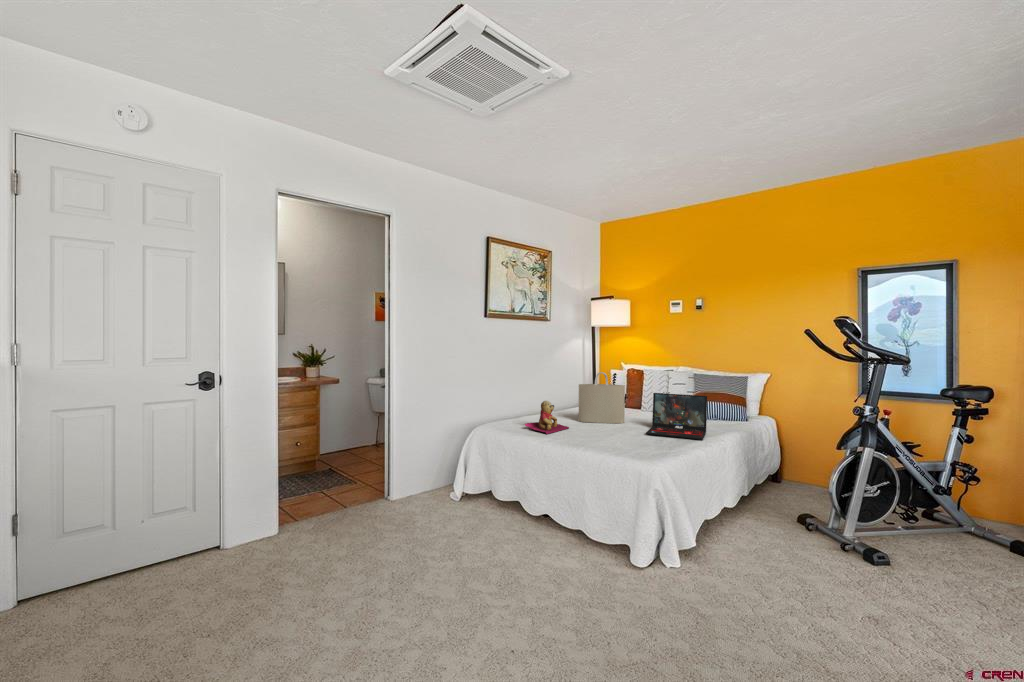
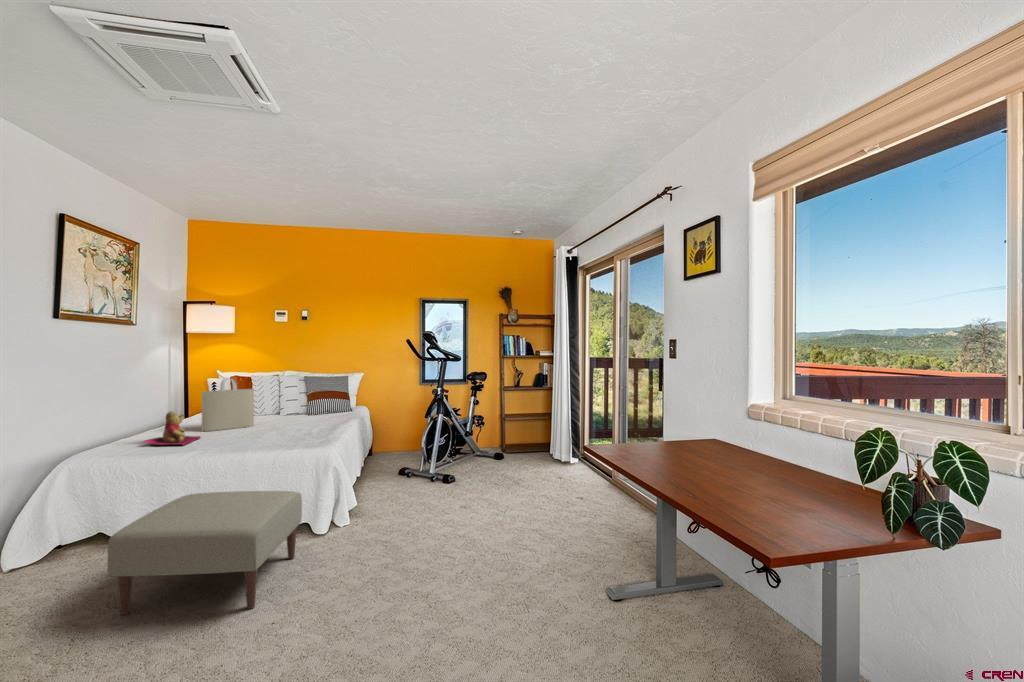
laptop: present [646,393,707,440] -> none [286,391,339,429]
ottoman: none [438,484,605,627] -> present [108,491,302,615]

